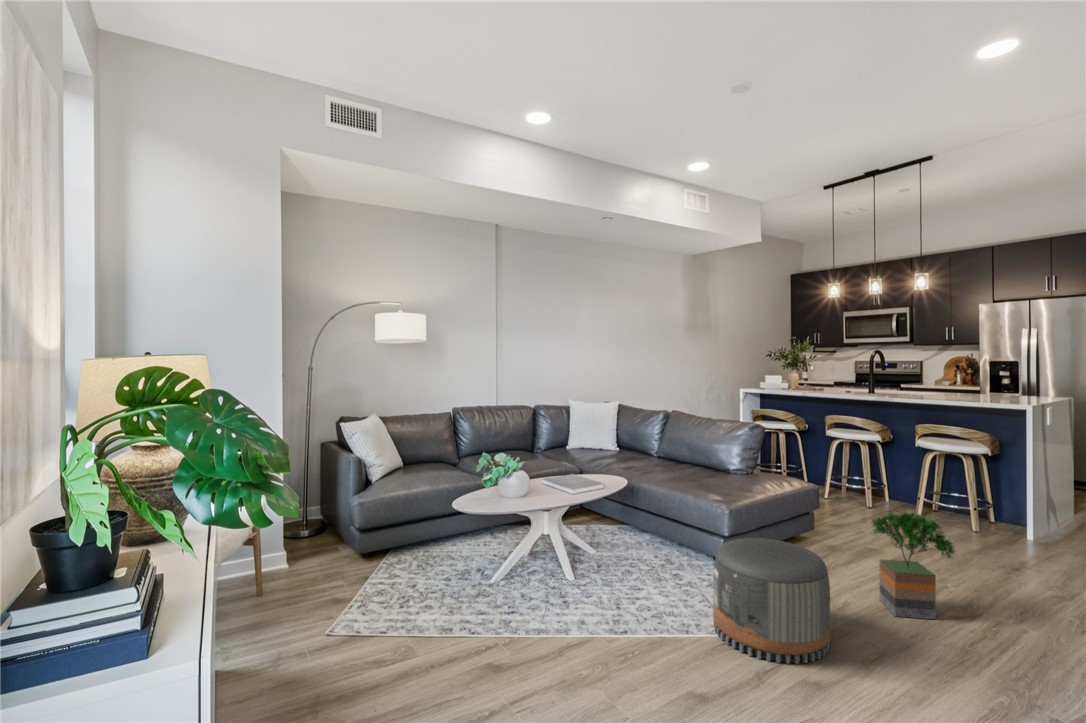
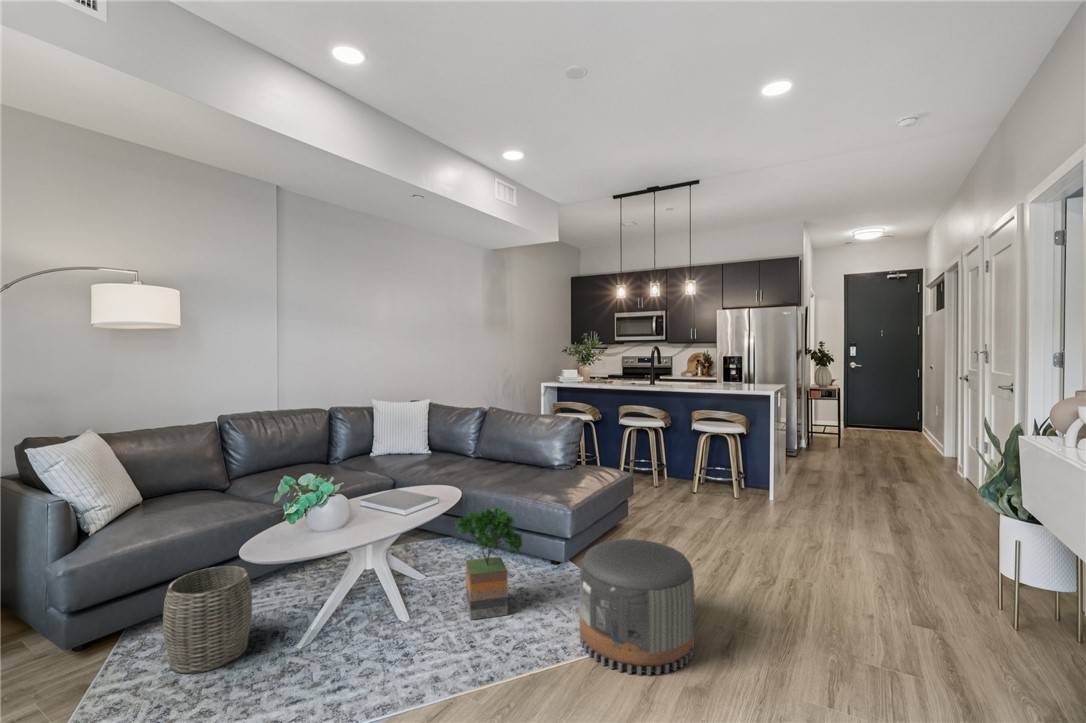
potted tree: present [872,512,955,619] -> present [455,508,522,620]
woven basket: none [409,515,463,584] -> present [163,566,252,673]

